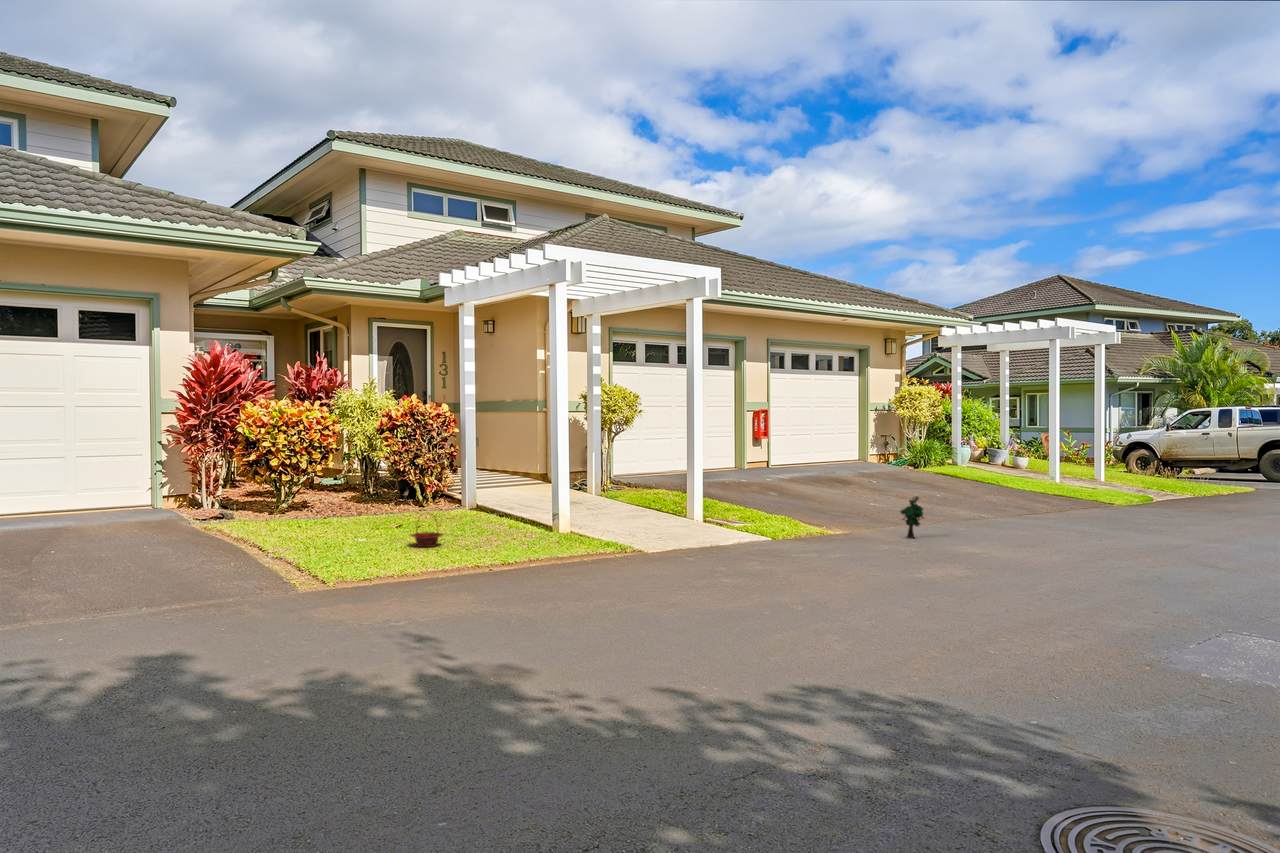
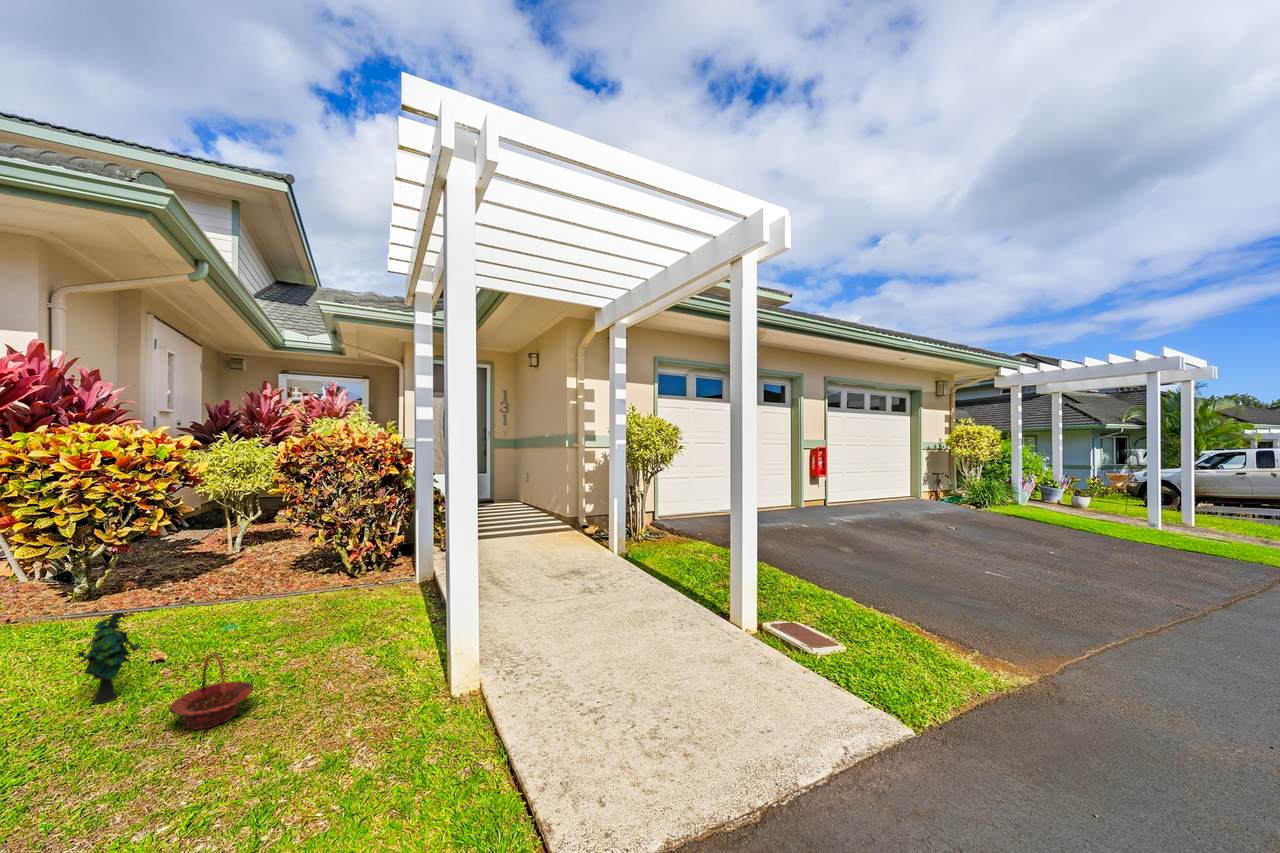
decorative plant: present [900,496,923,538] -> present [77,613,141,704]

